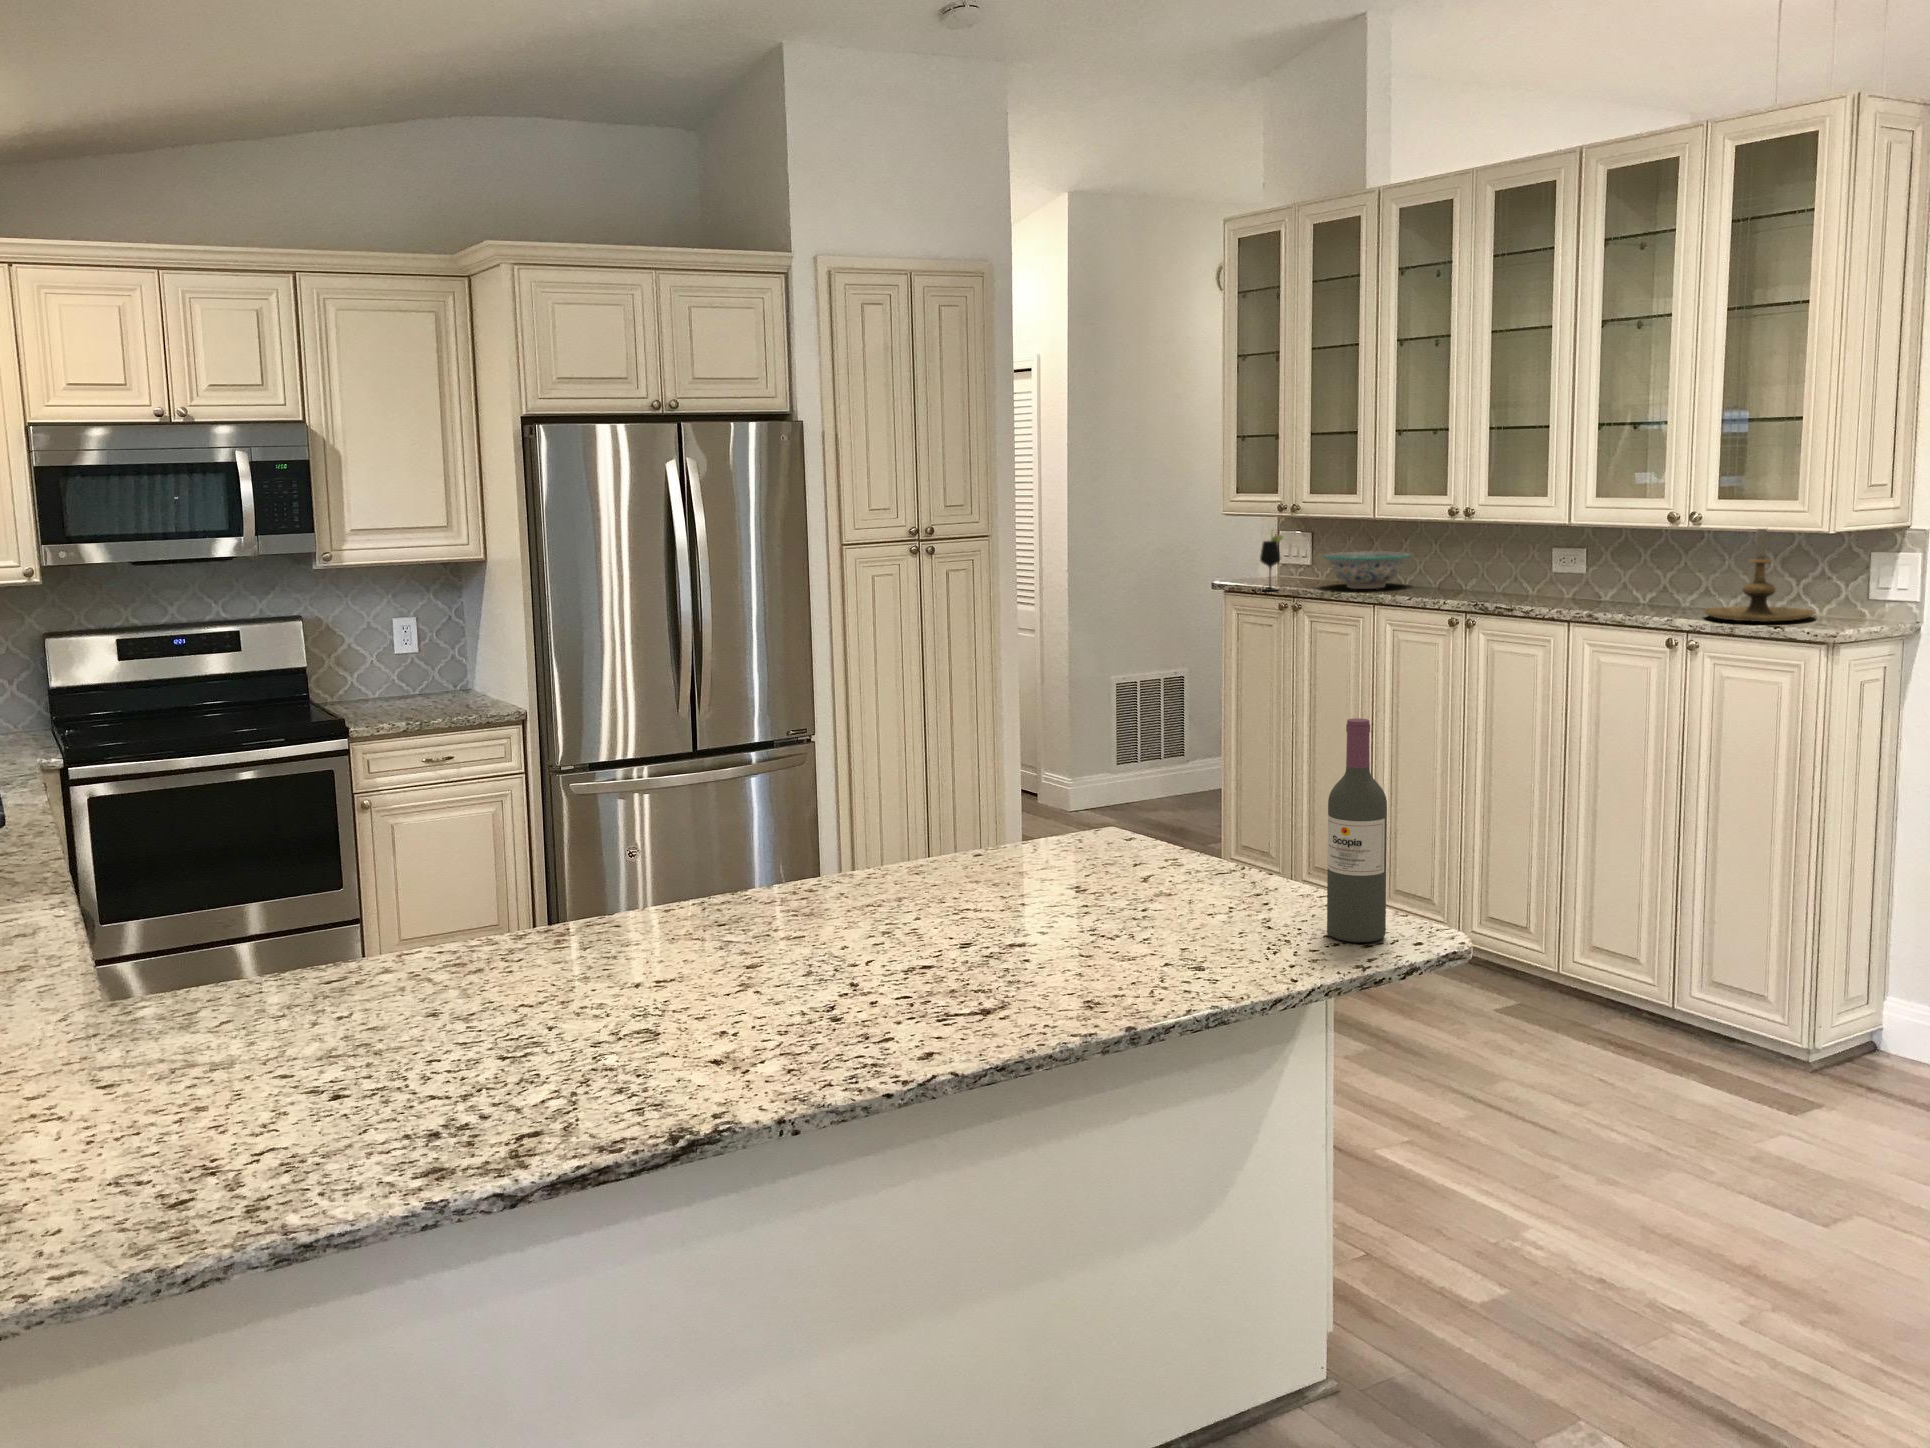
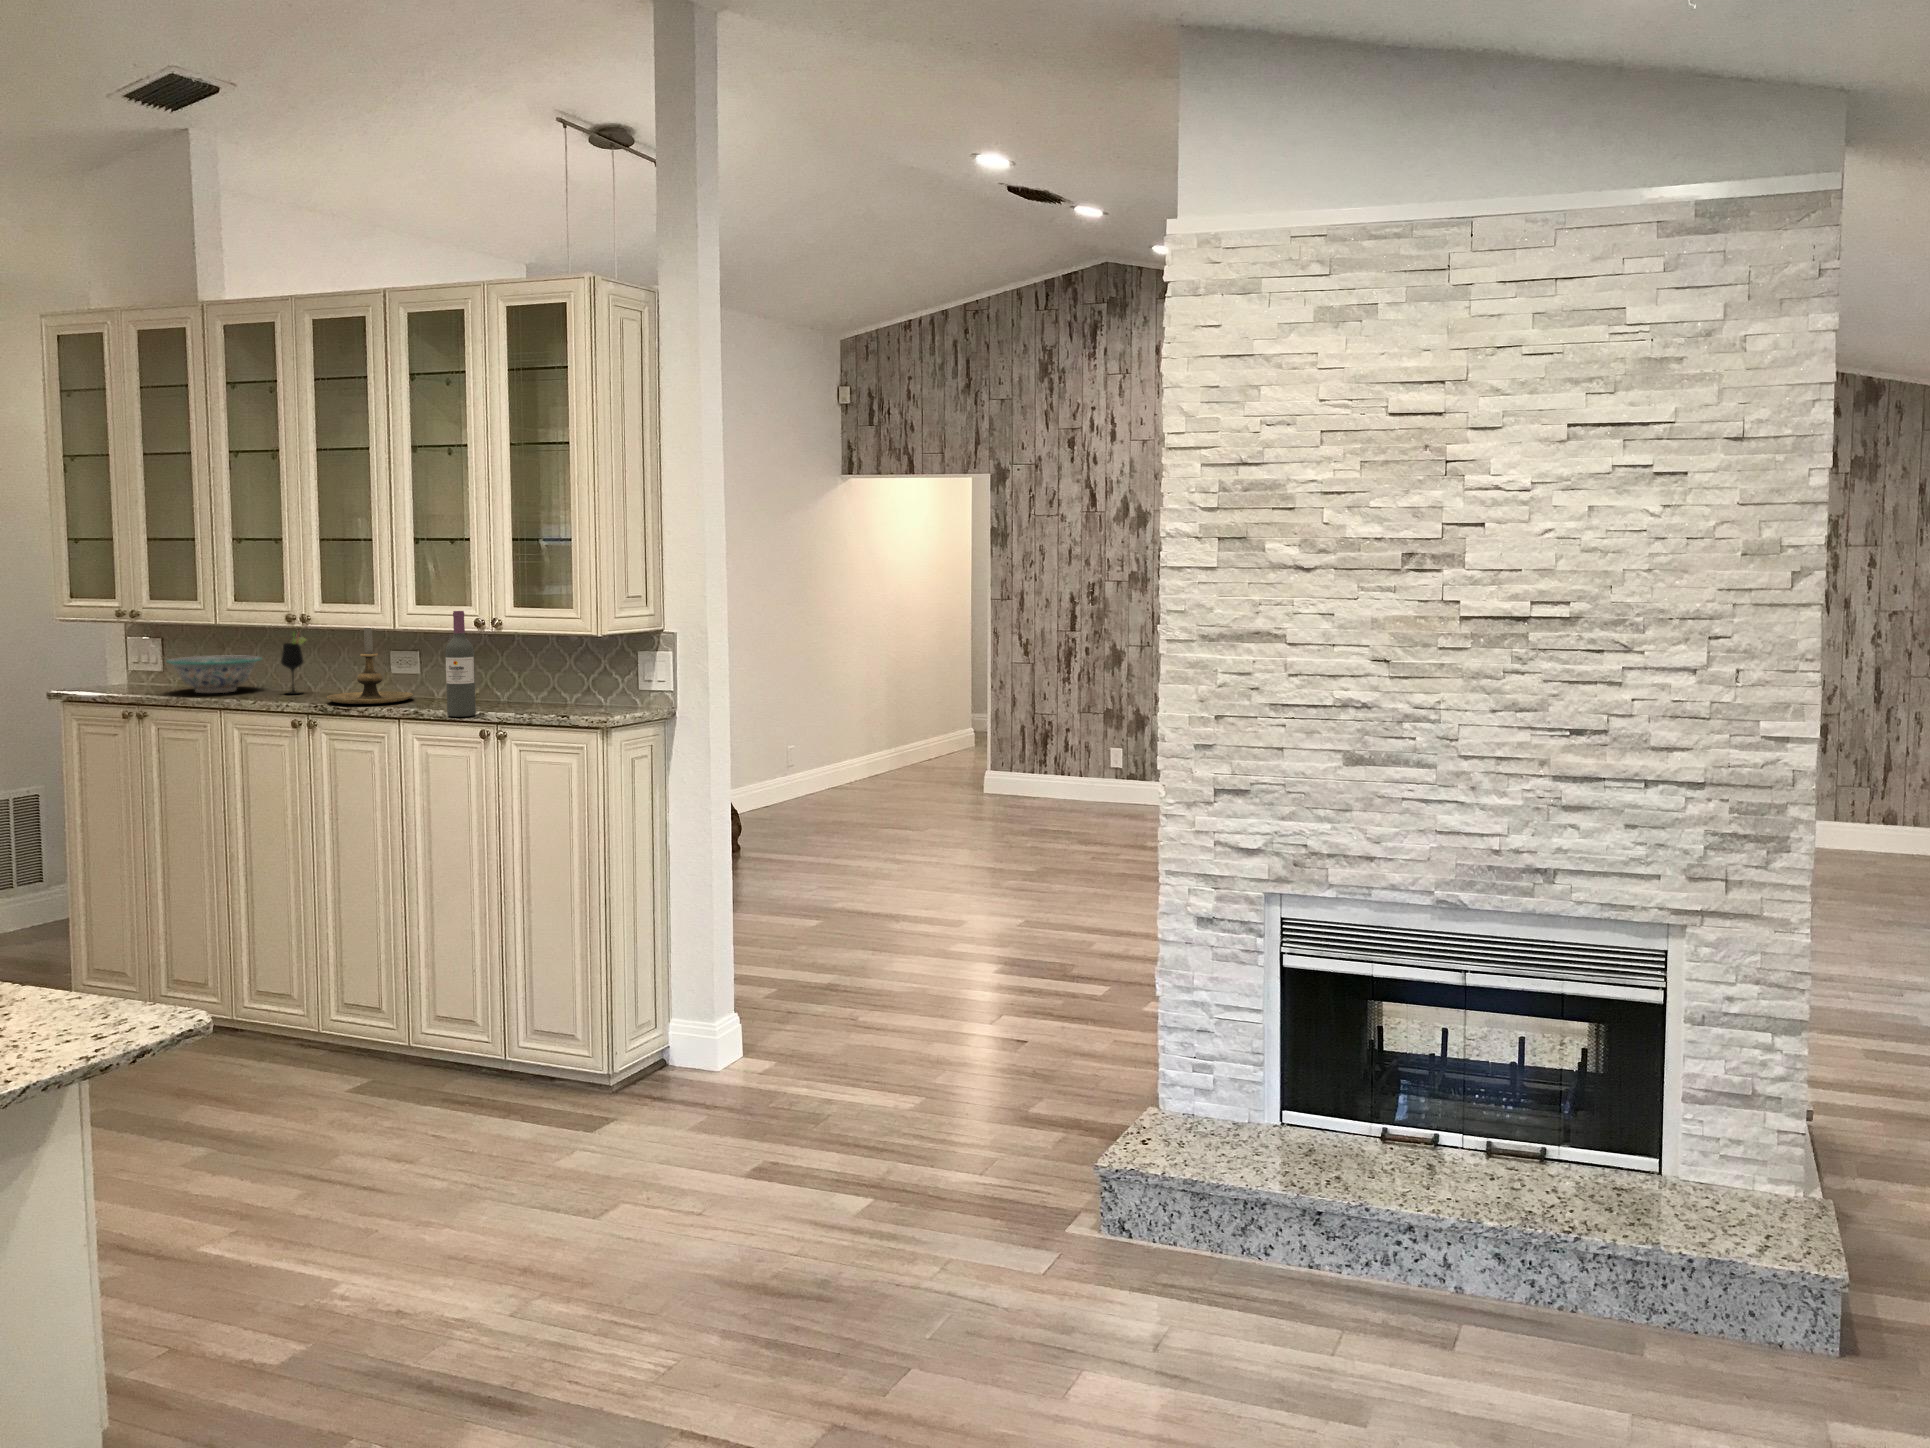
candle holder: present [1704,529,1814,622] -> present [327,628,413,704]
wine glass: present [1260,534,1283,591] -> present [281,636,306,694]
wine bottle: present [1327,718,1387,942] -> present [445,611,476,717]

